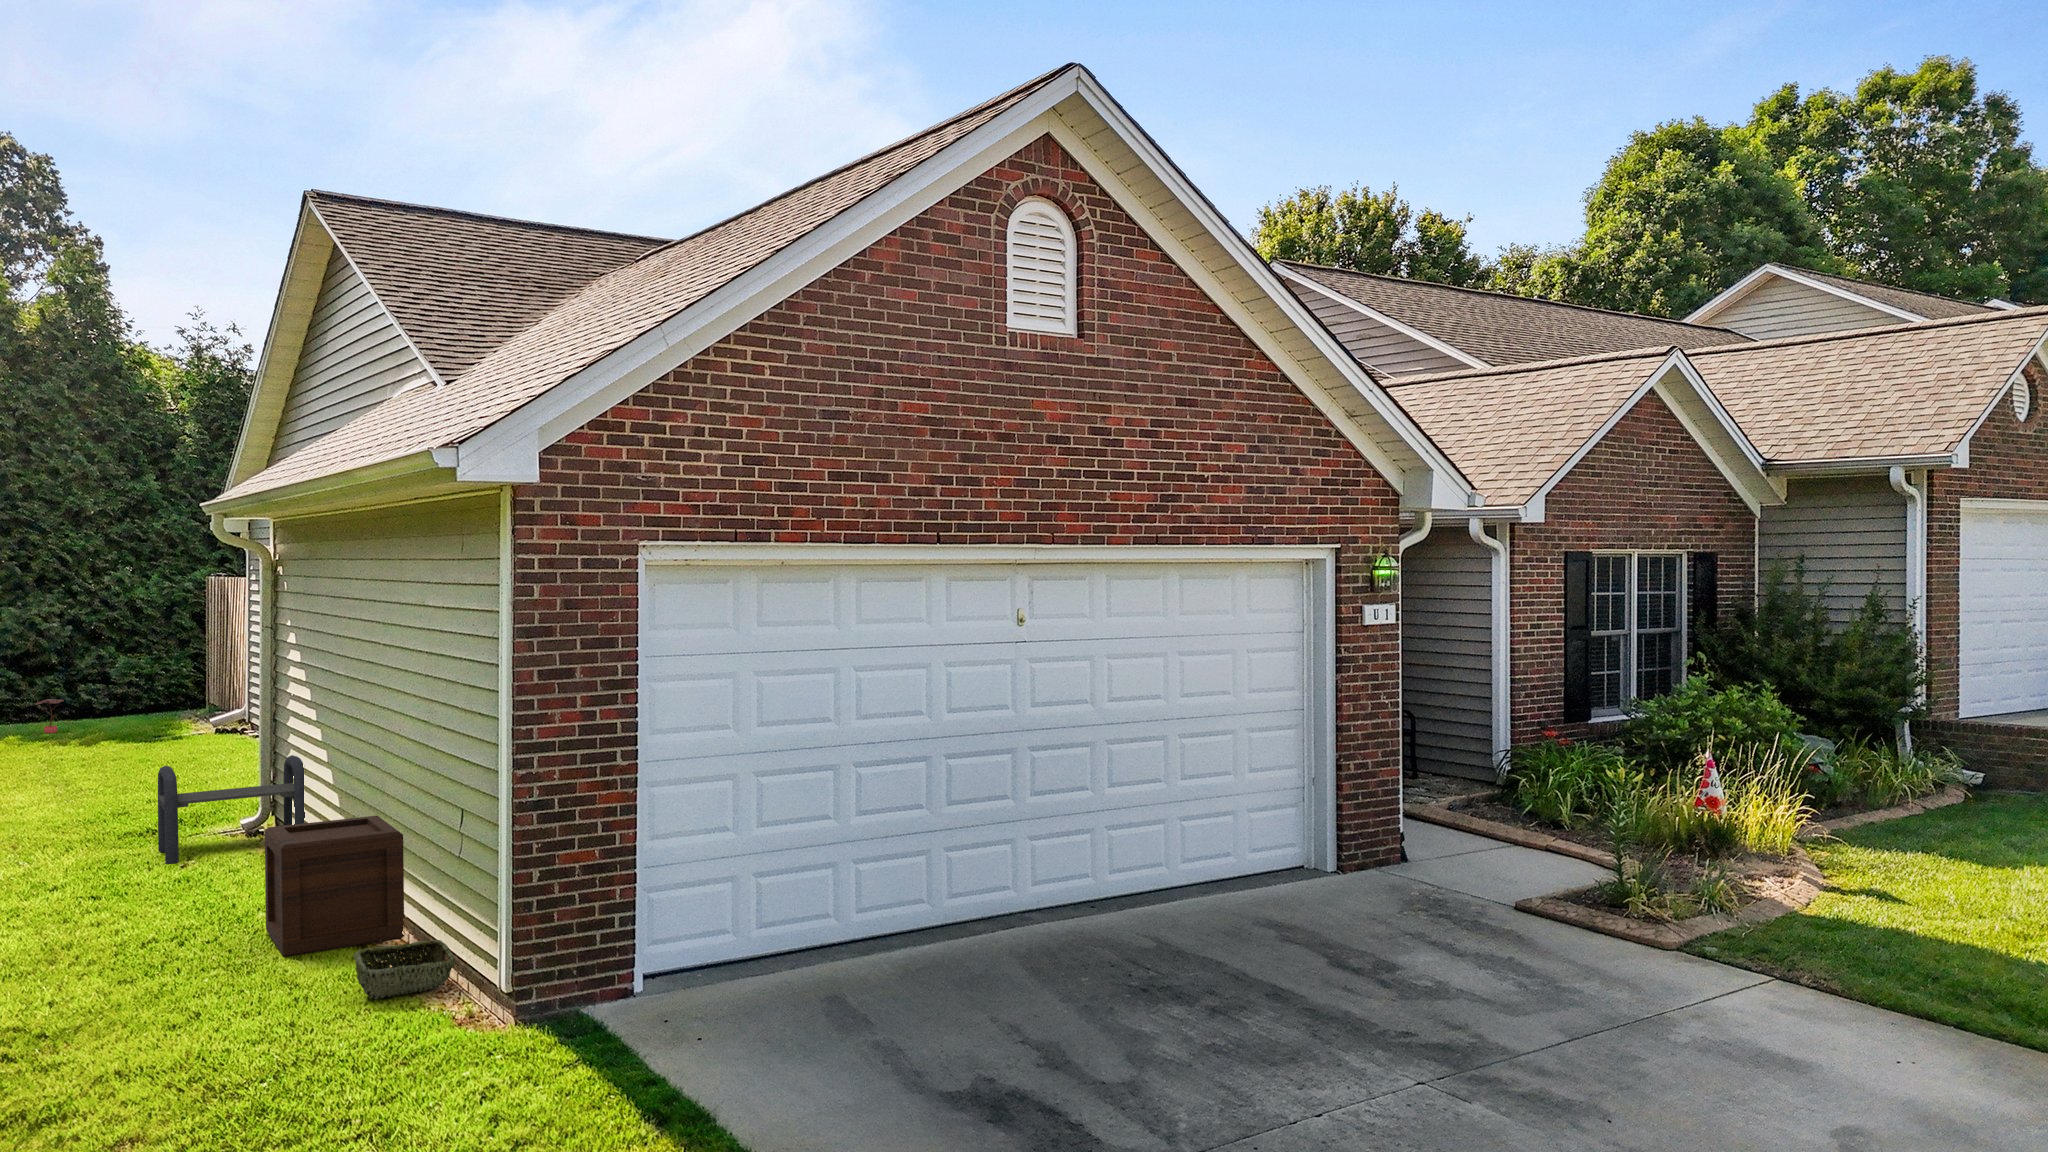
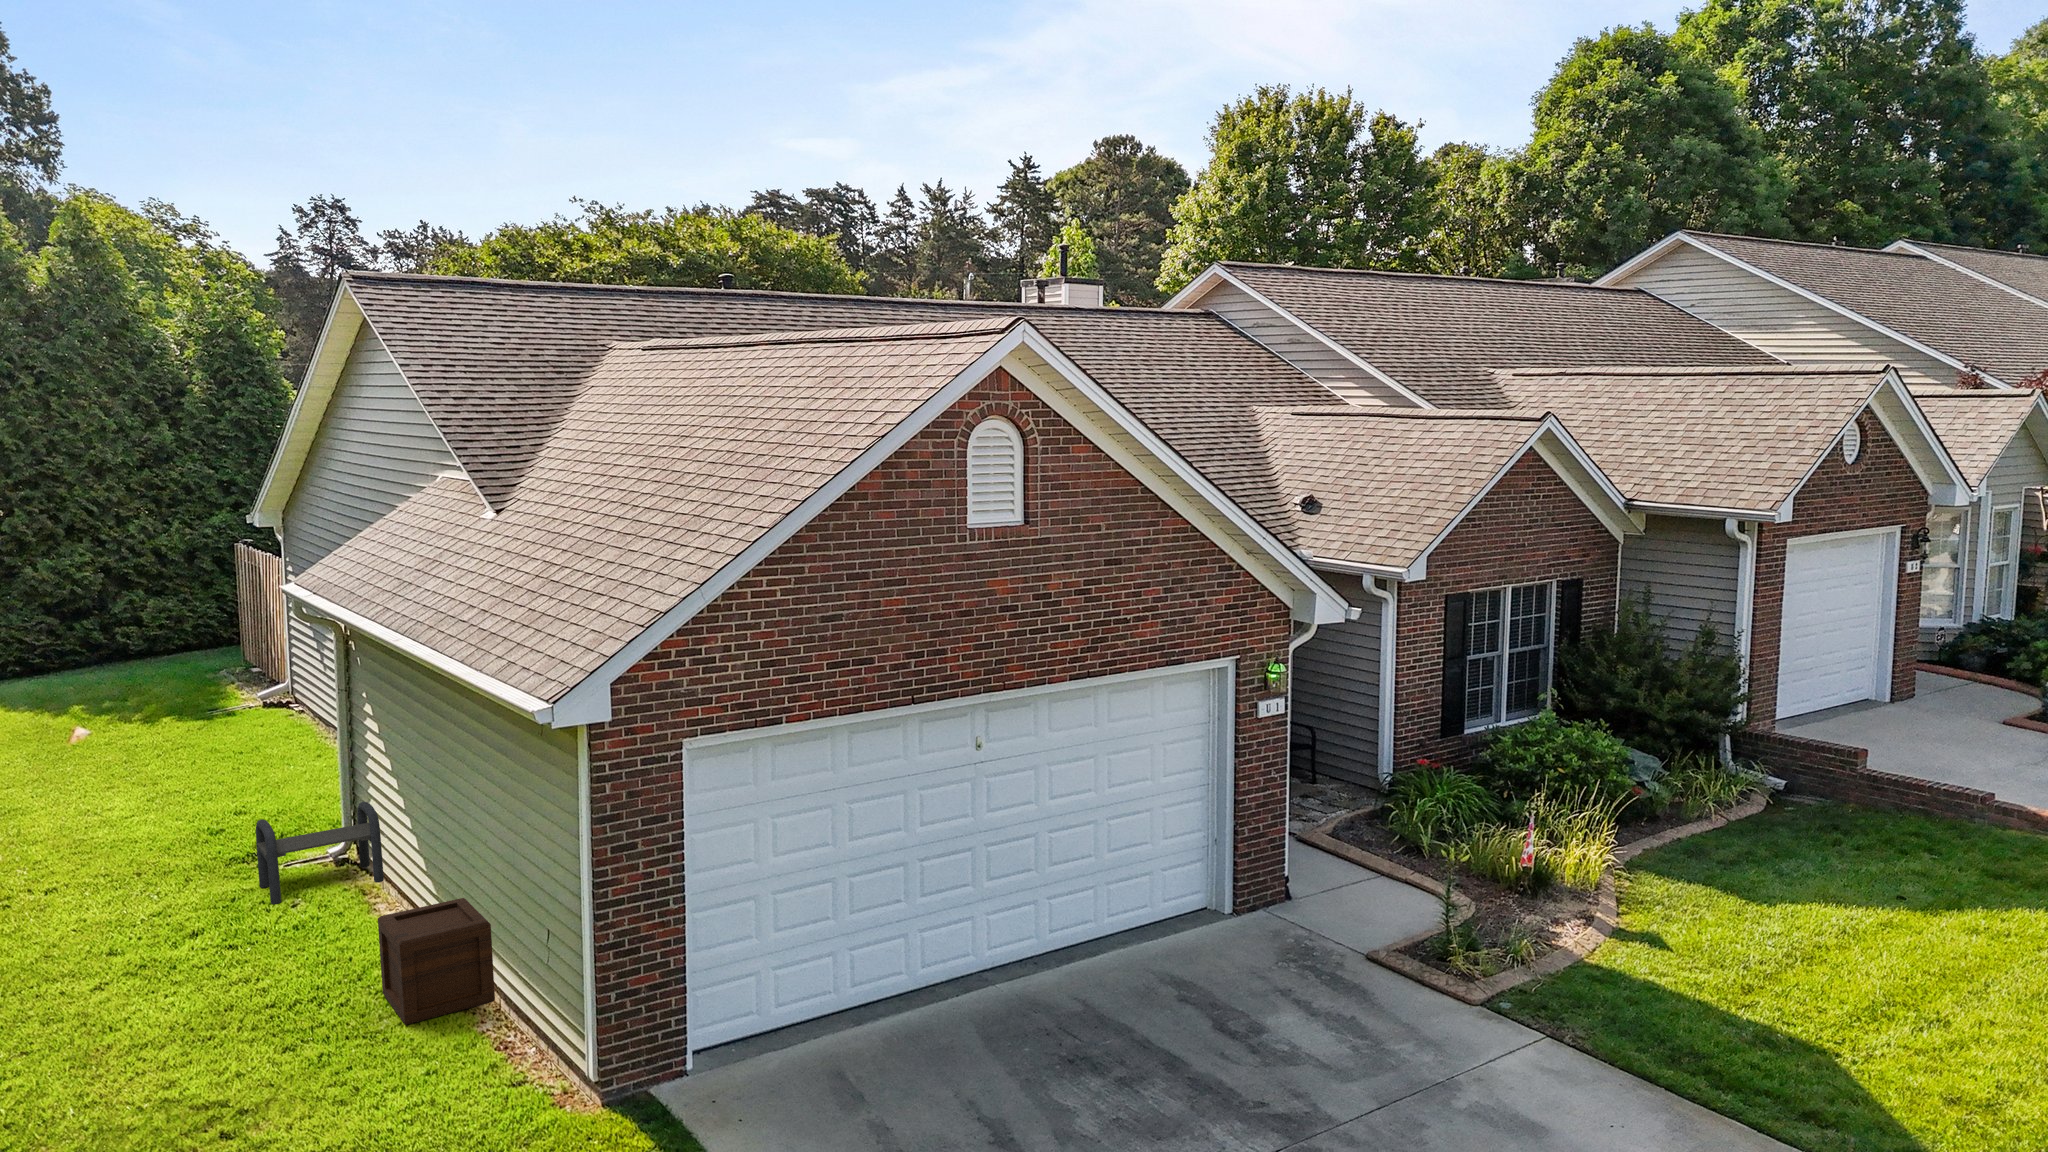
potted plant: present [36,699,64,733] -> none [78,667,103,699]
woven basket: present [354,940,455,999] -> none [471,1023,548,1076]

